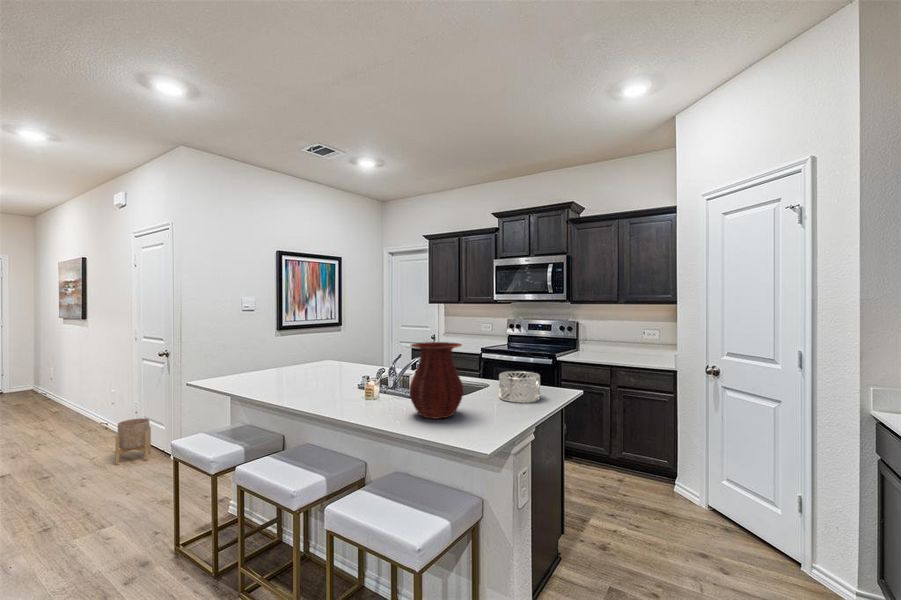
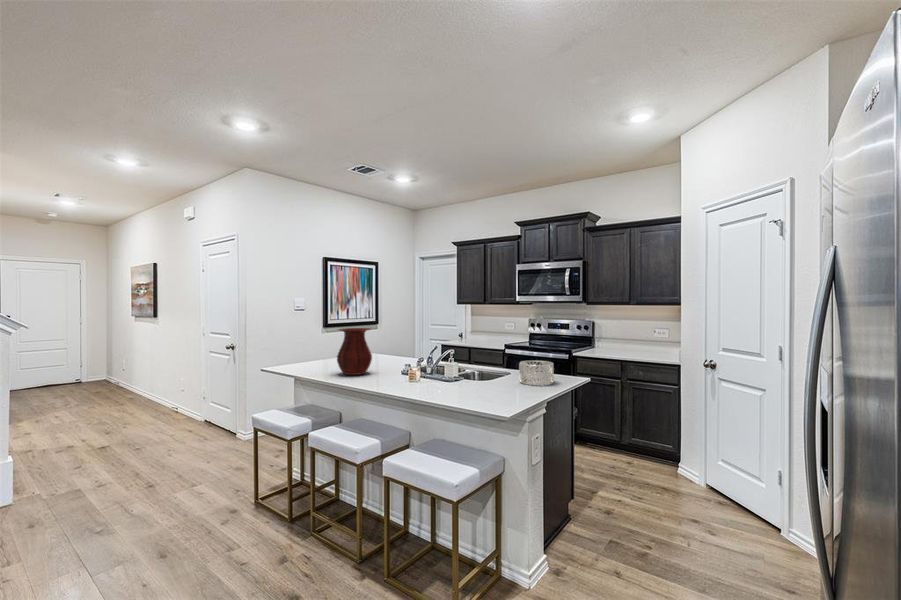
vase: present [409,342,463,419] -> present [337,328,372,375]
planter: present [115,418,151,465] -> none [191,402,218,441]

